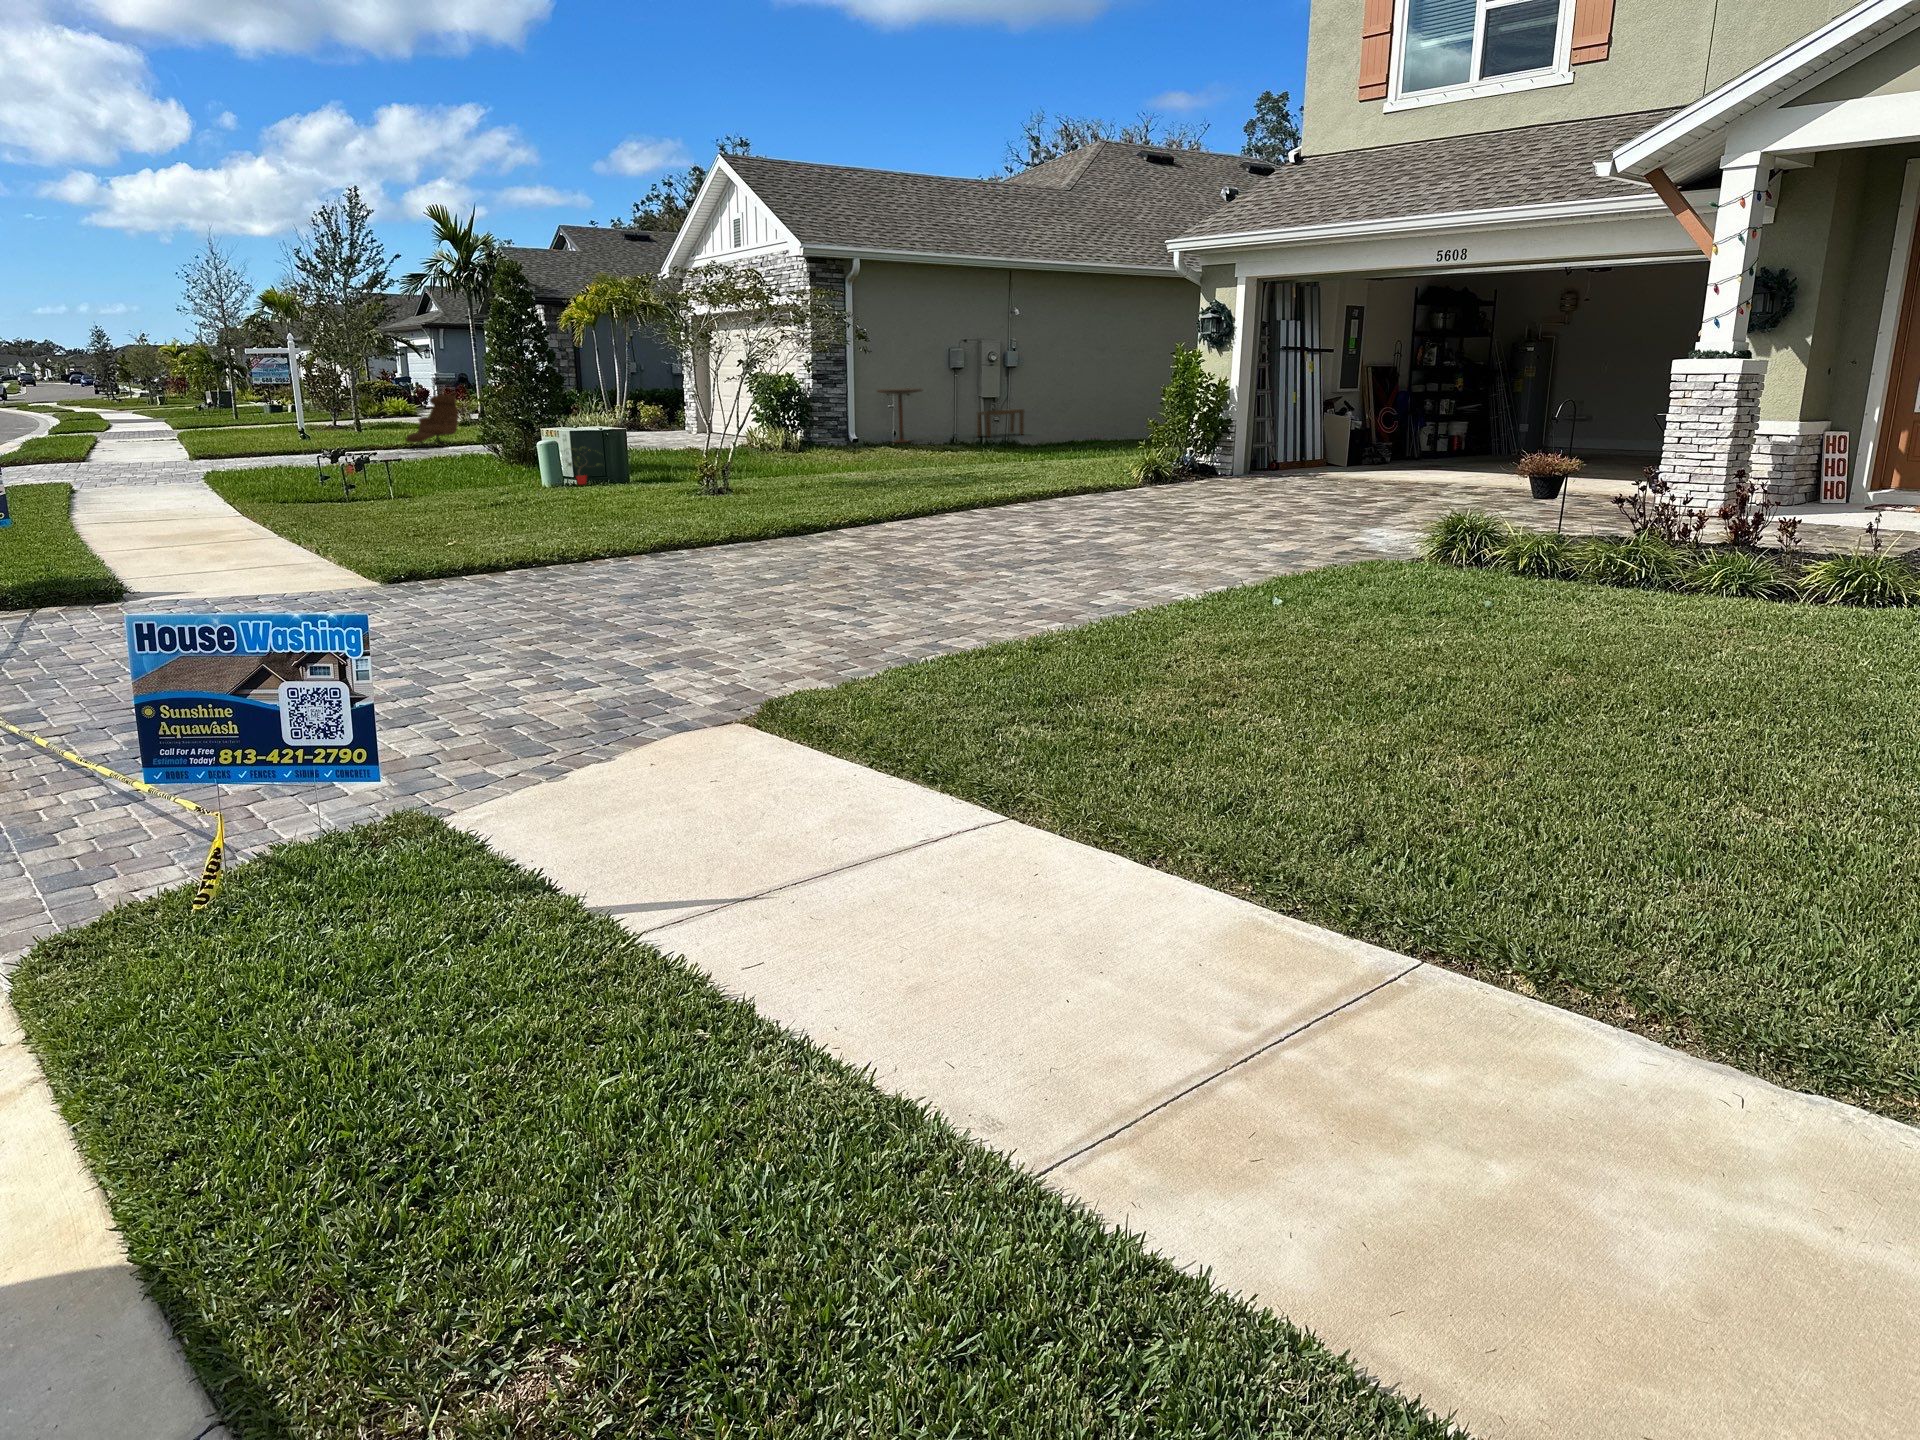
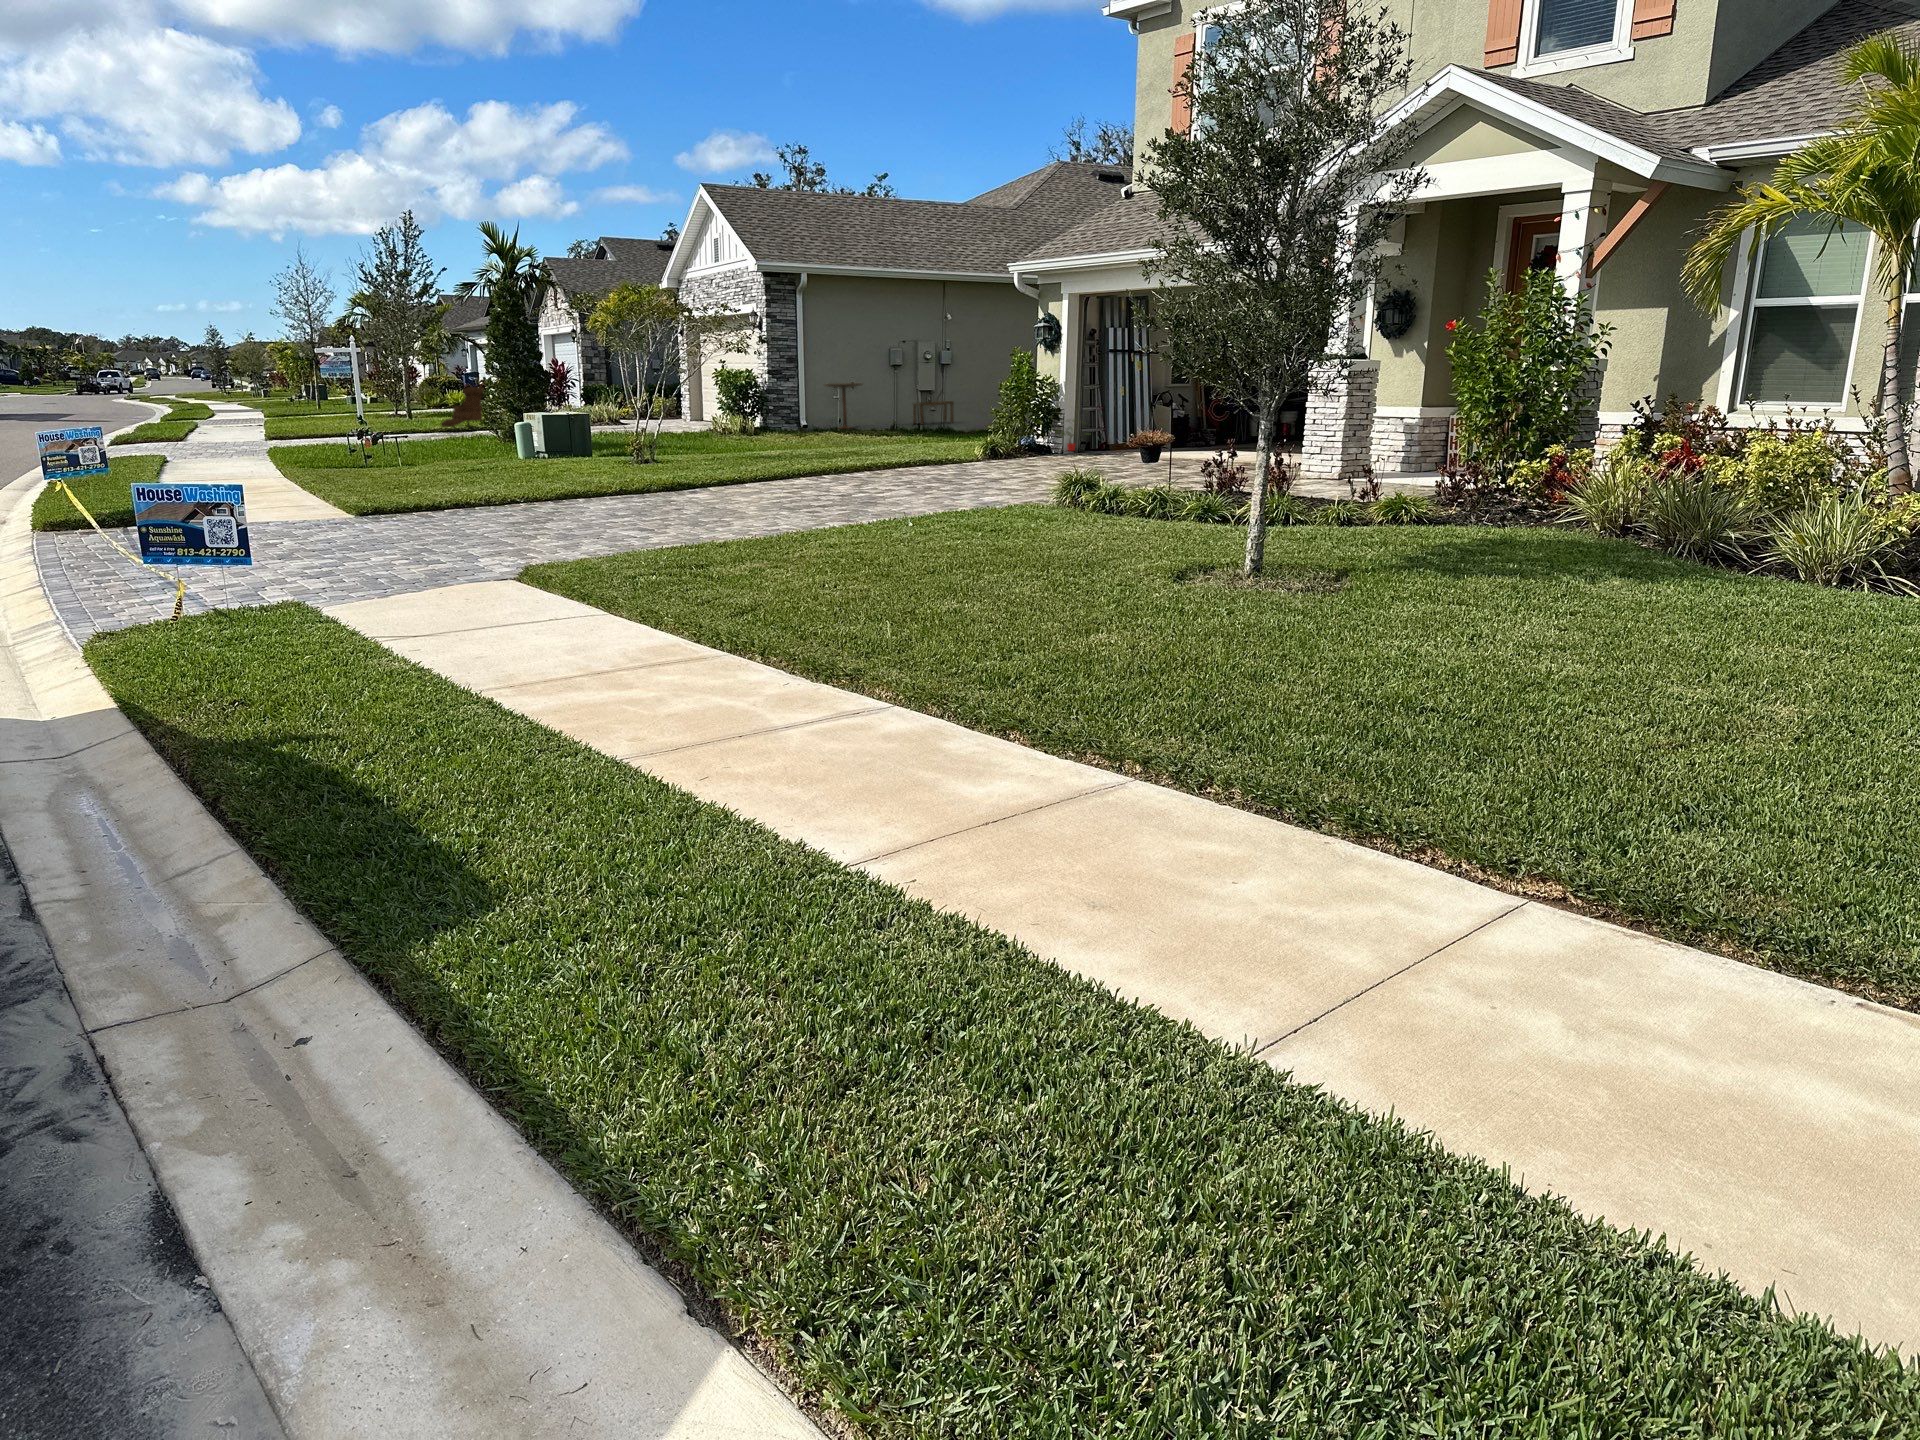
potted plant: present [566,447,599,484] -> present [1056,420,1085,451]

